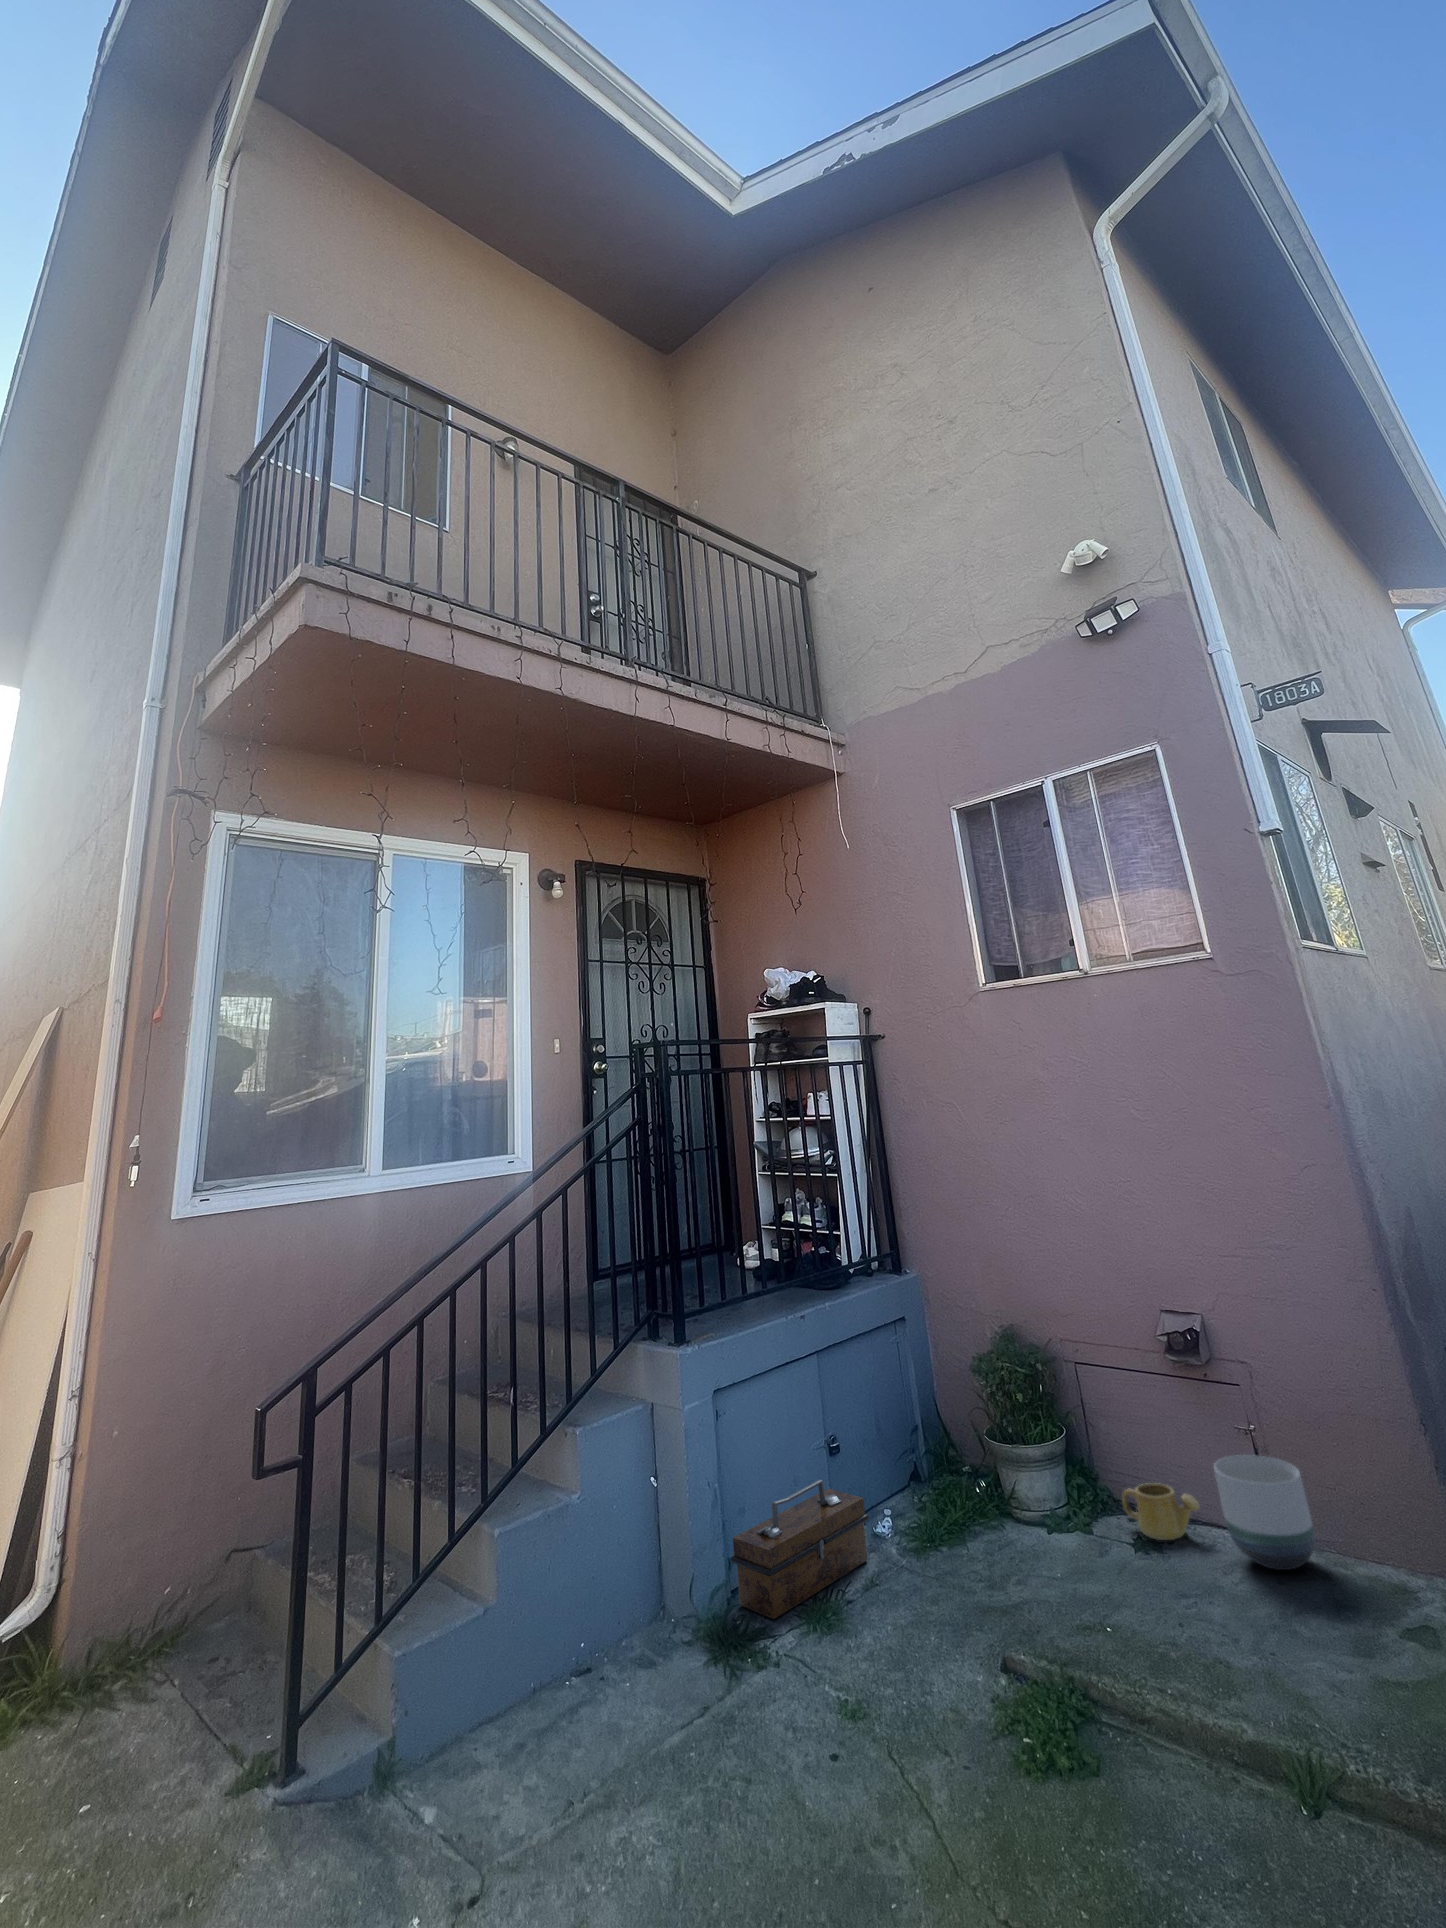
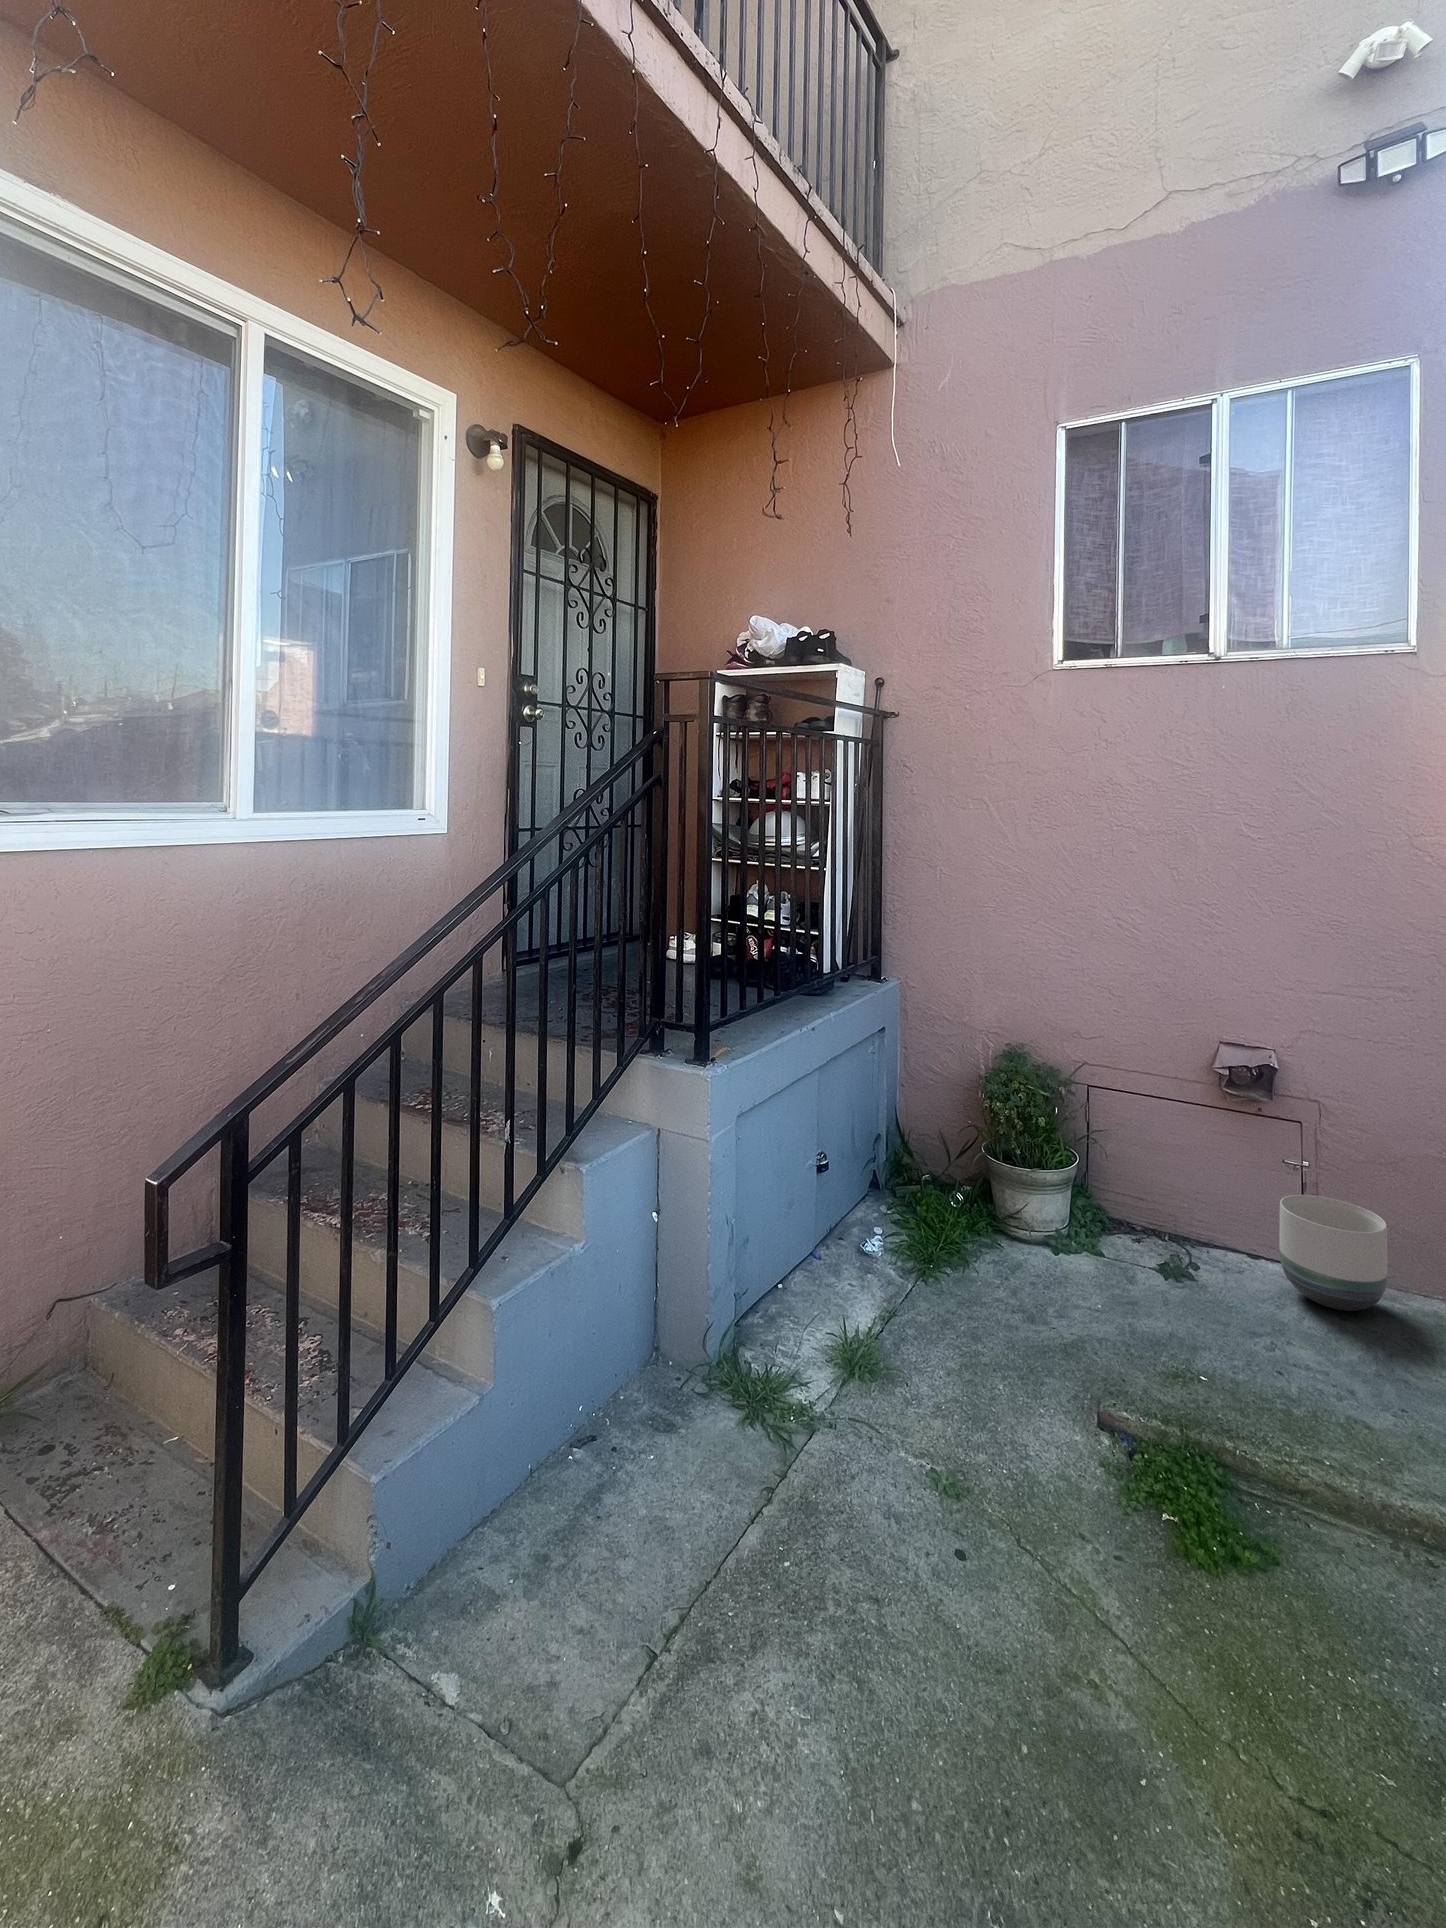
toolbox: present [730,1480,869,1619] -> none [745,1208,880,1367]
watering can: present [1122,1483,1200,1540] -> none [1137,1211,1233,1269]

